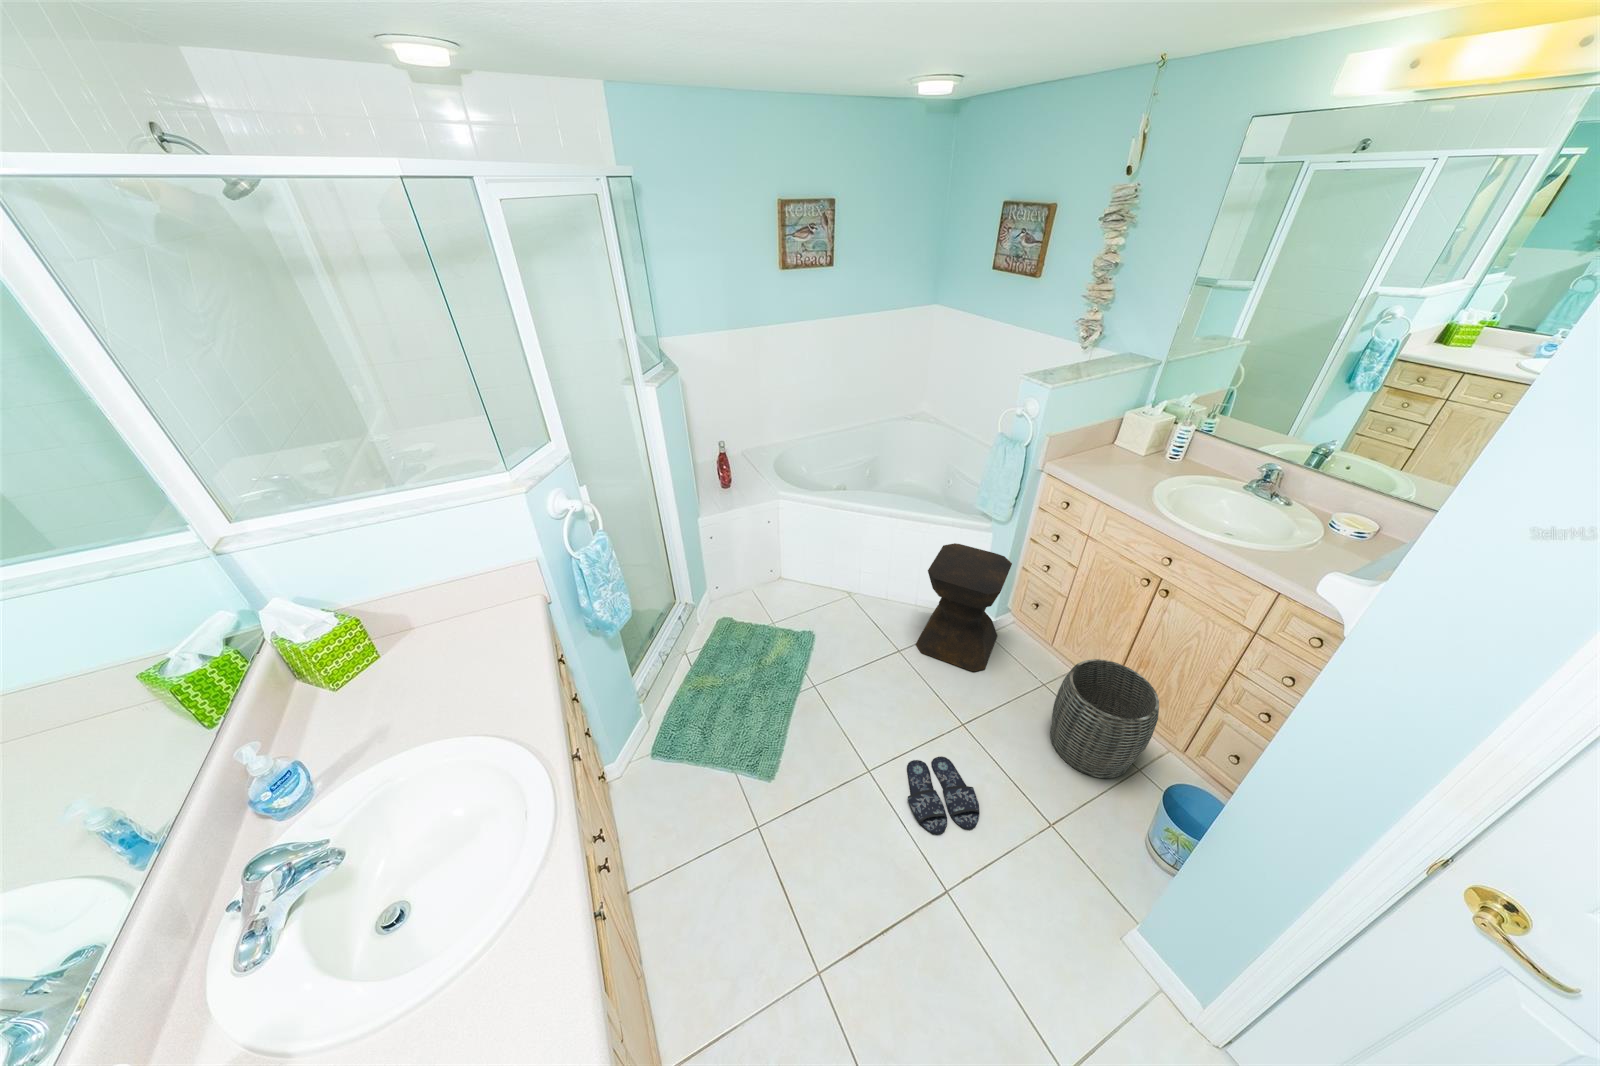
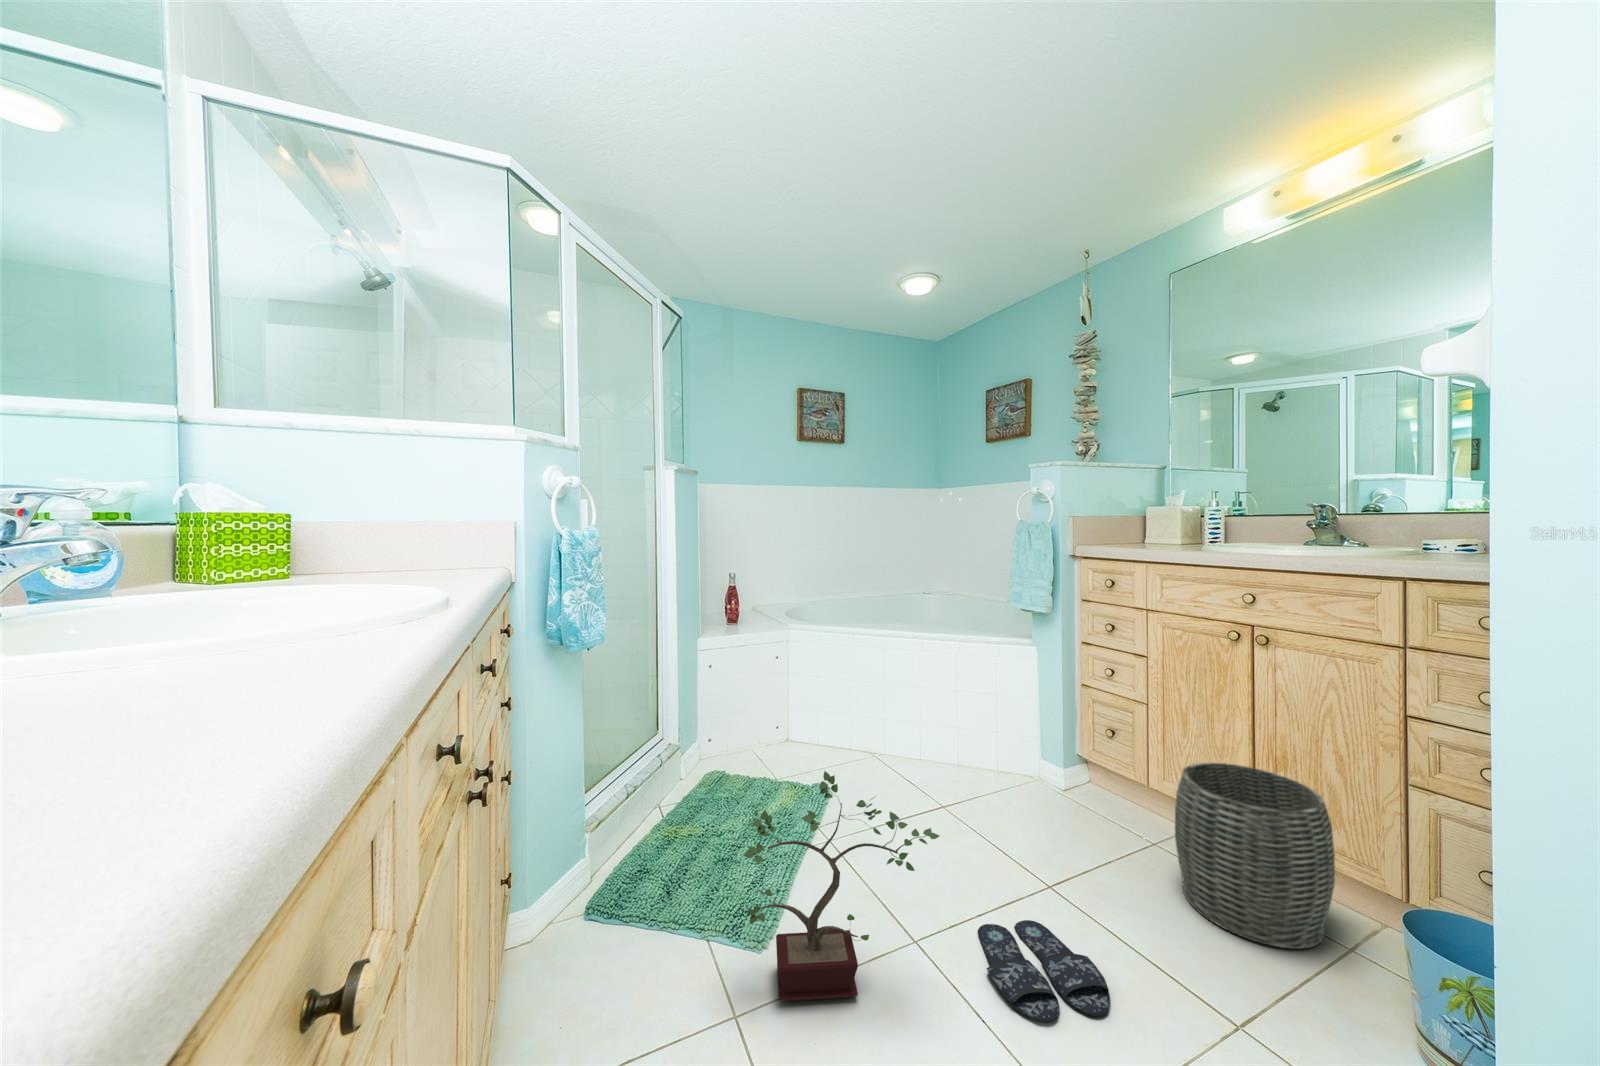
stool: present [916,543,1012,671] -> none [964,661,1072,826]
potted plant: none [751,713,884,822] -> present [743,771,939,1001]

